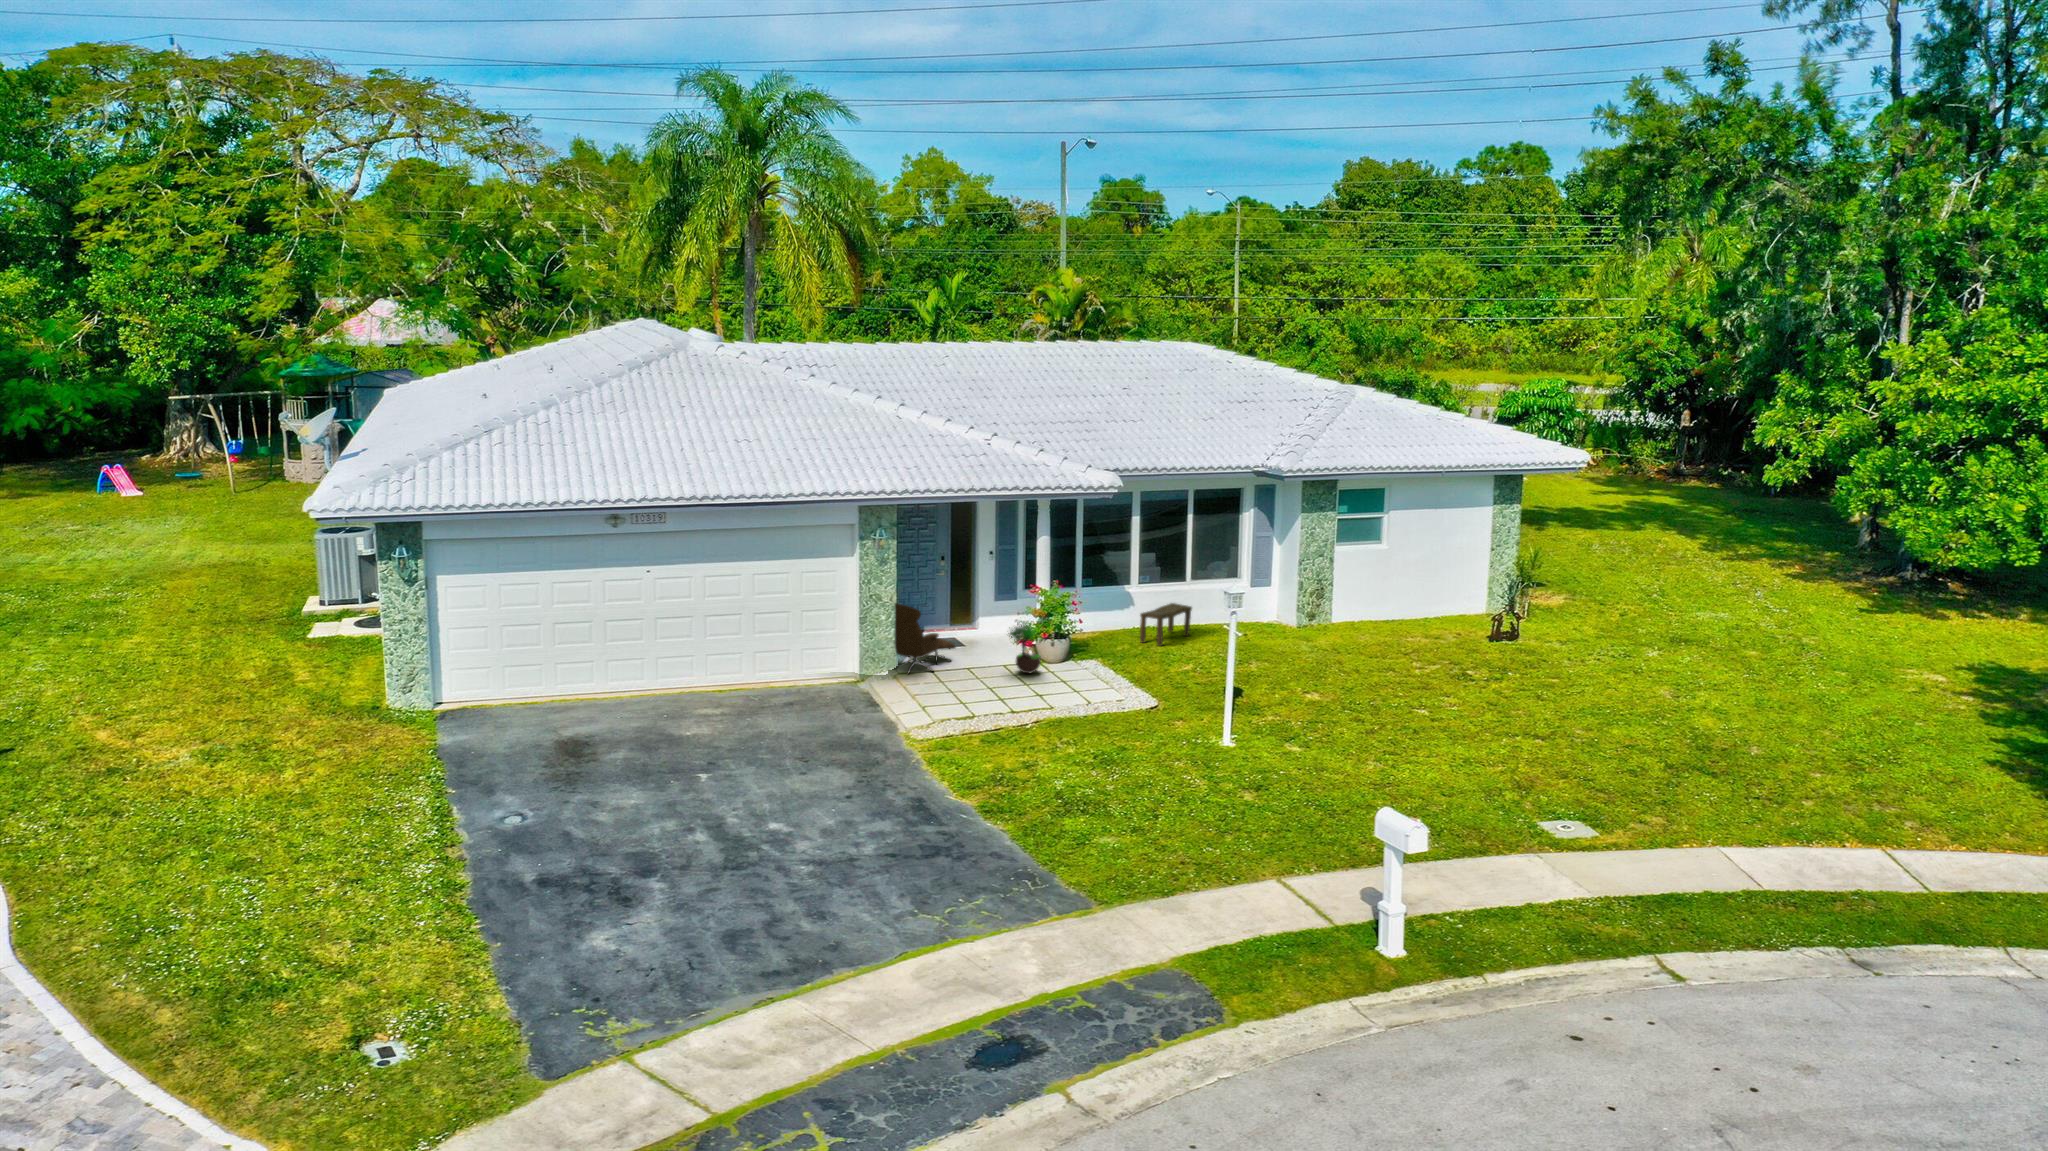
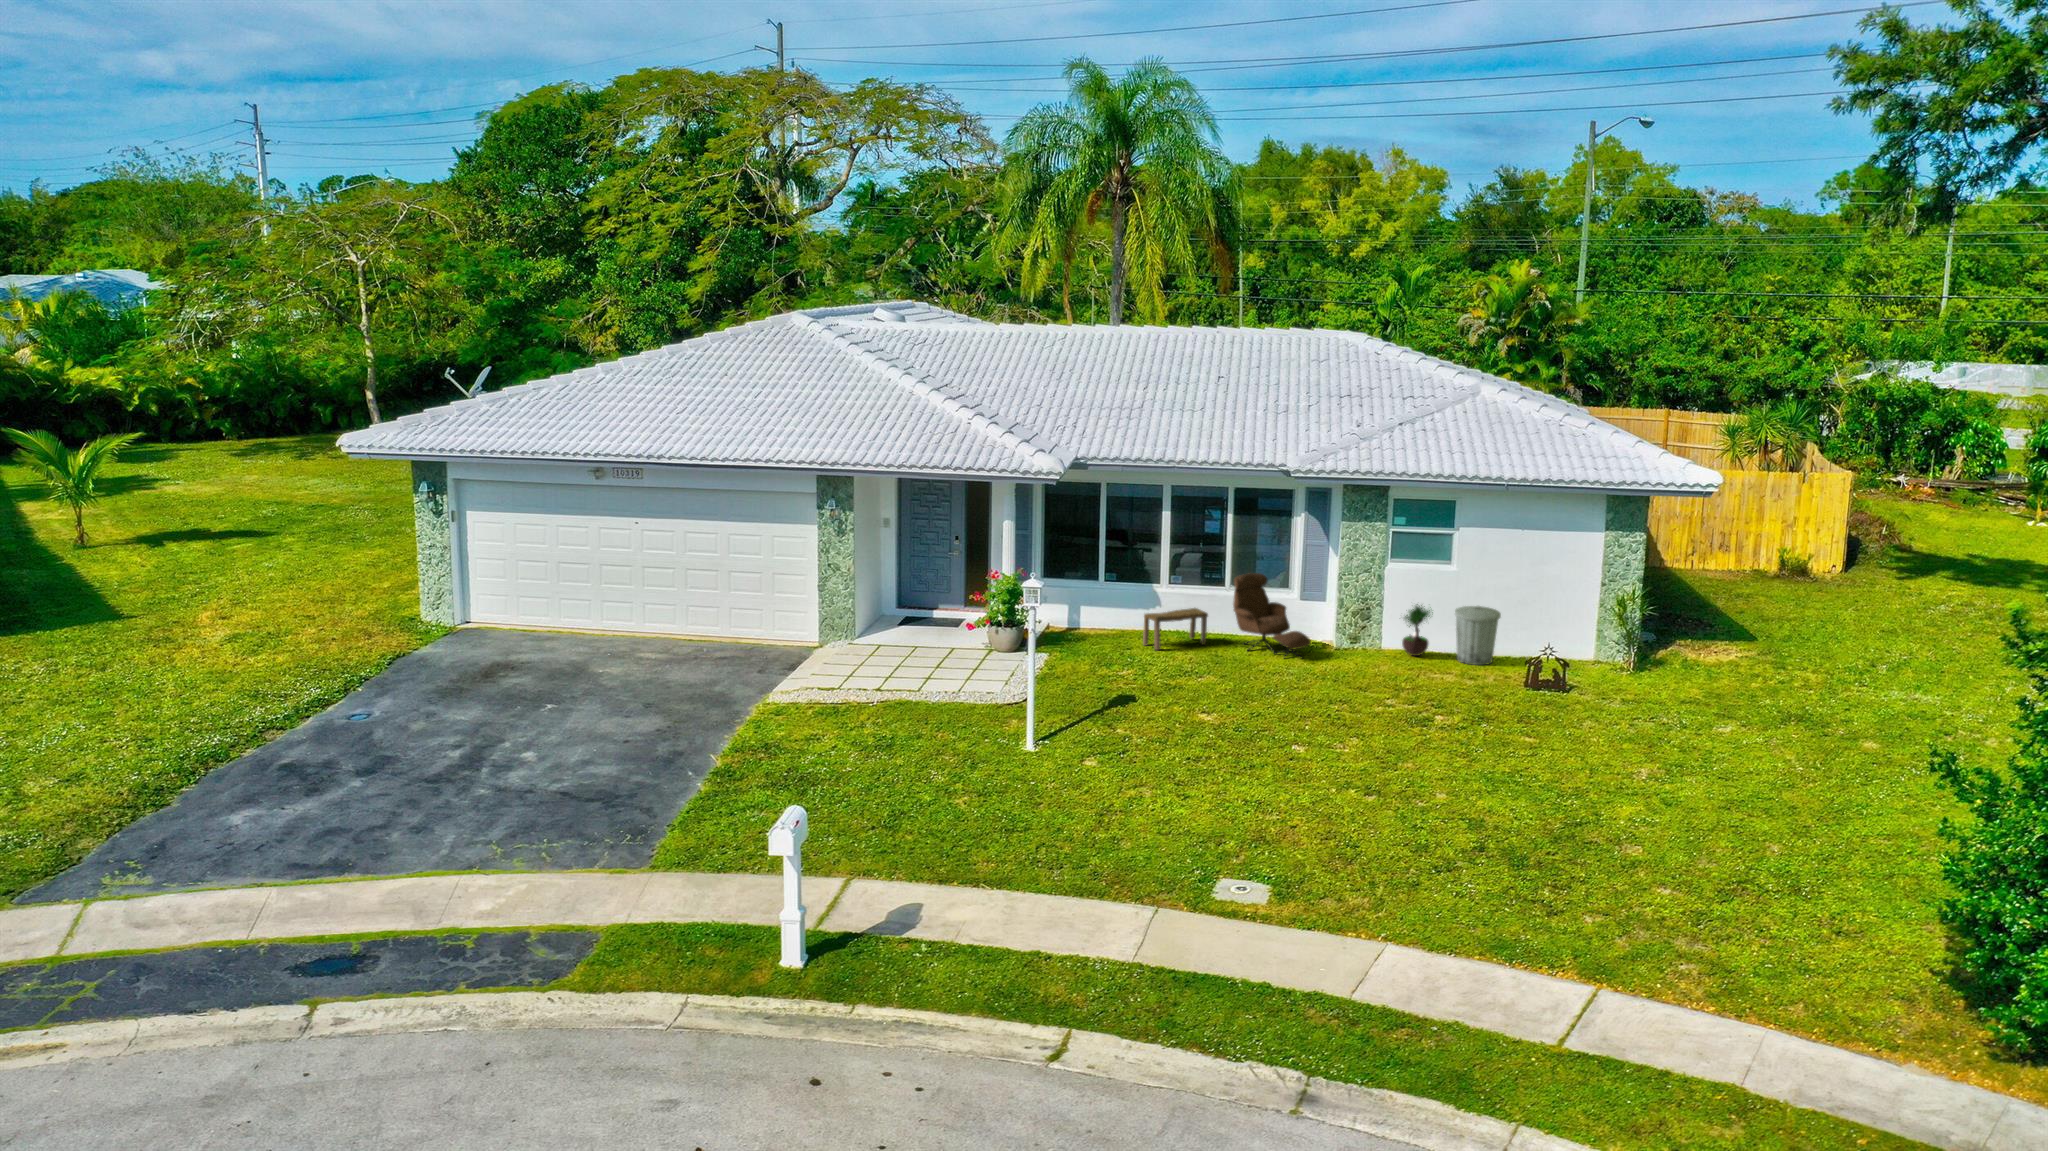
trash can: none [1387,577,1425,628] -> present [1455,606,1501,665]
lounge chair: present [895,603,955,674] -> present [1233,573,1311,658]
potted tree: present [1008,621,1041,673] -> present [1402,604,1433,656]

